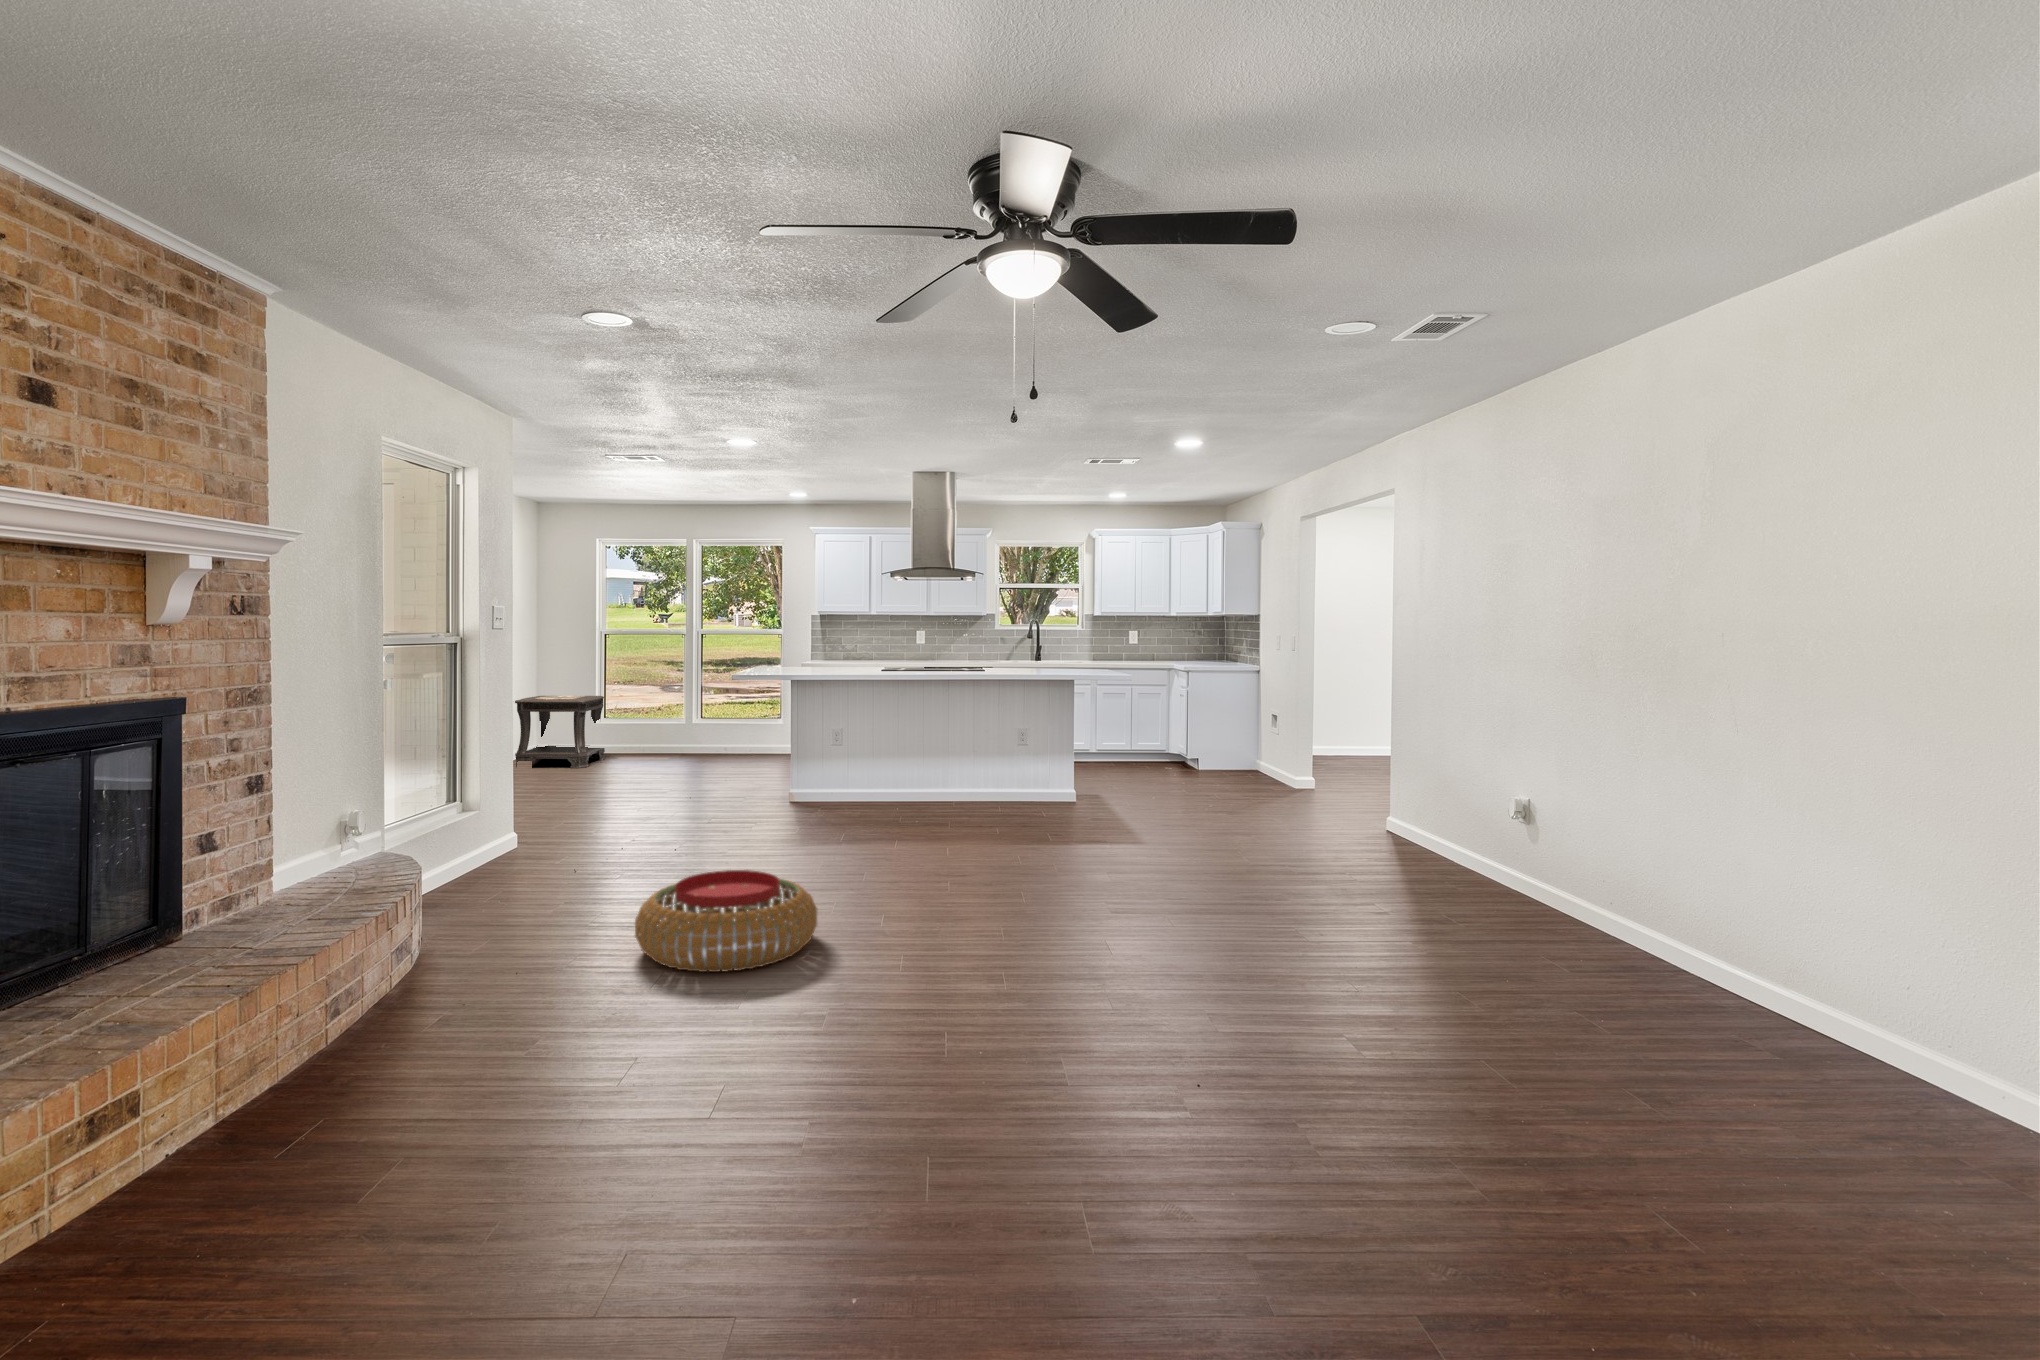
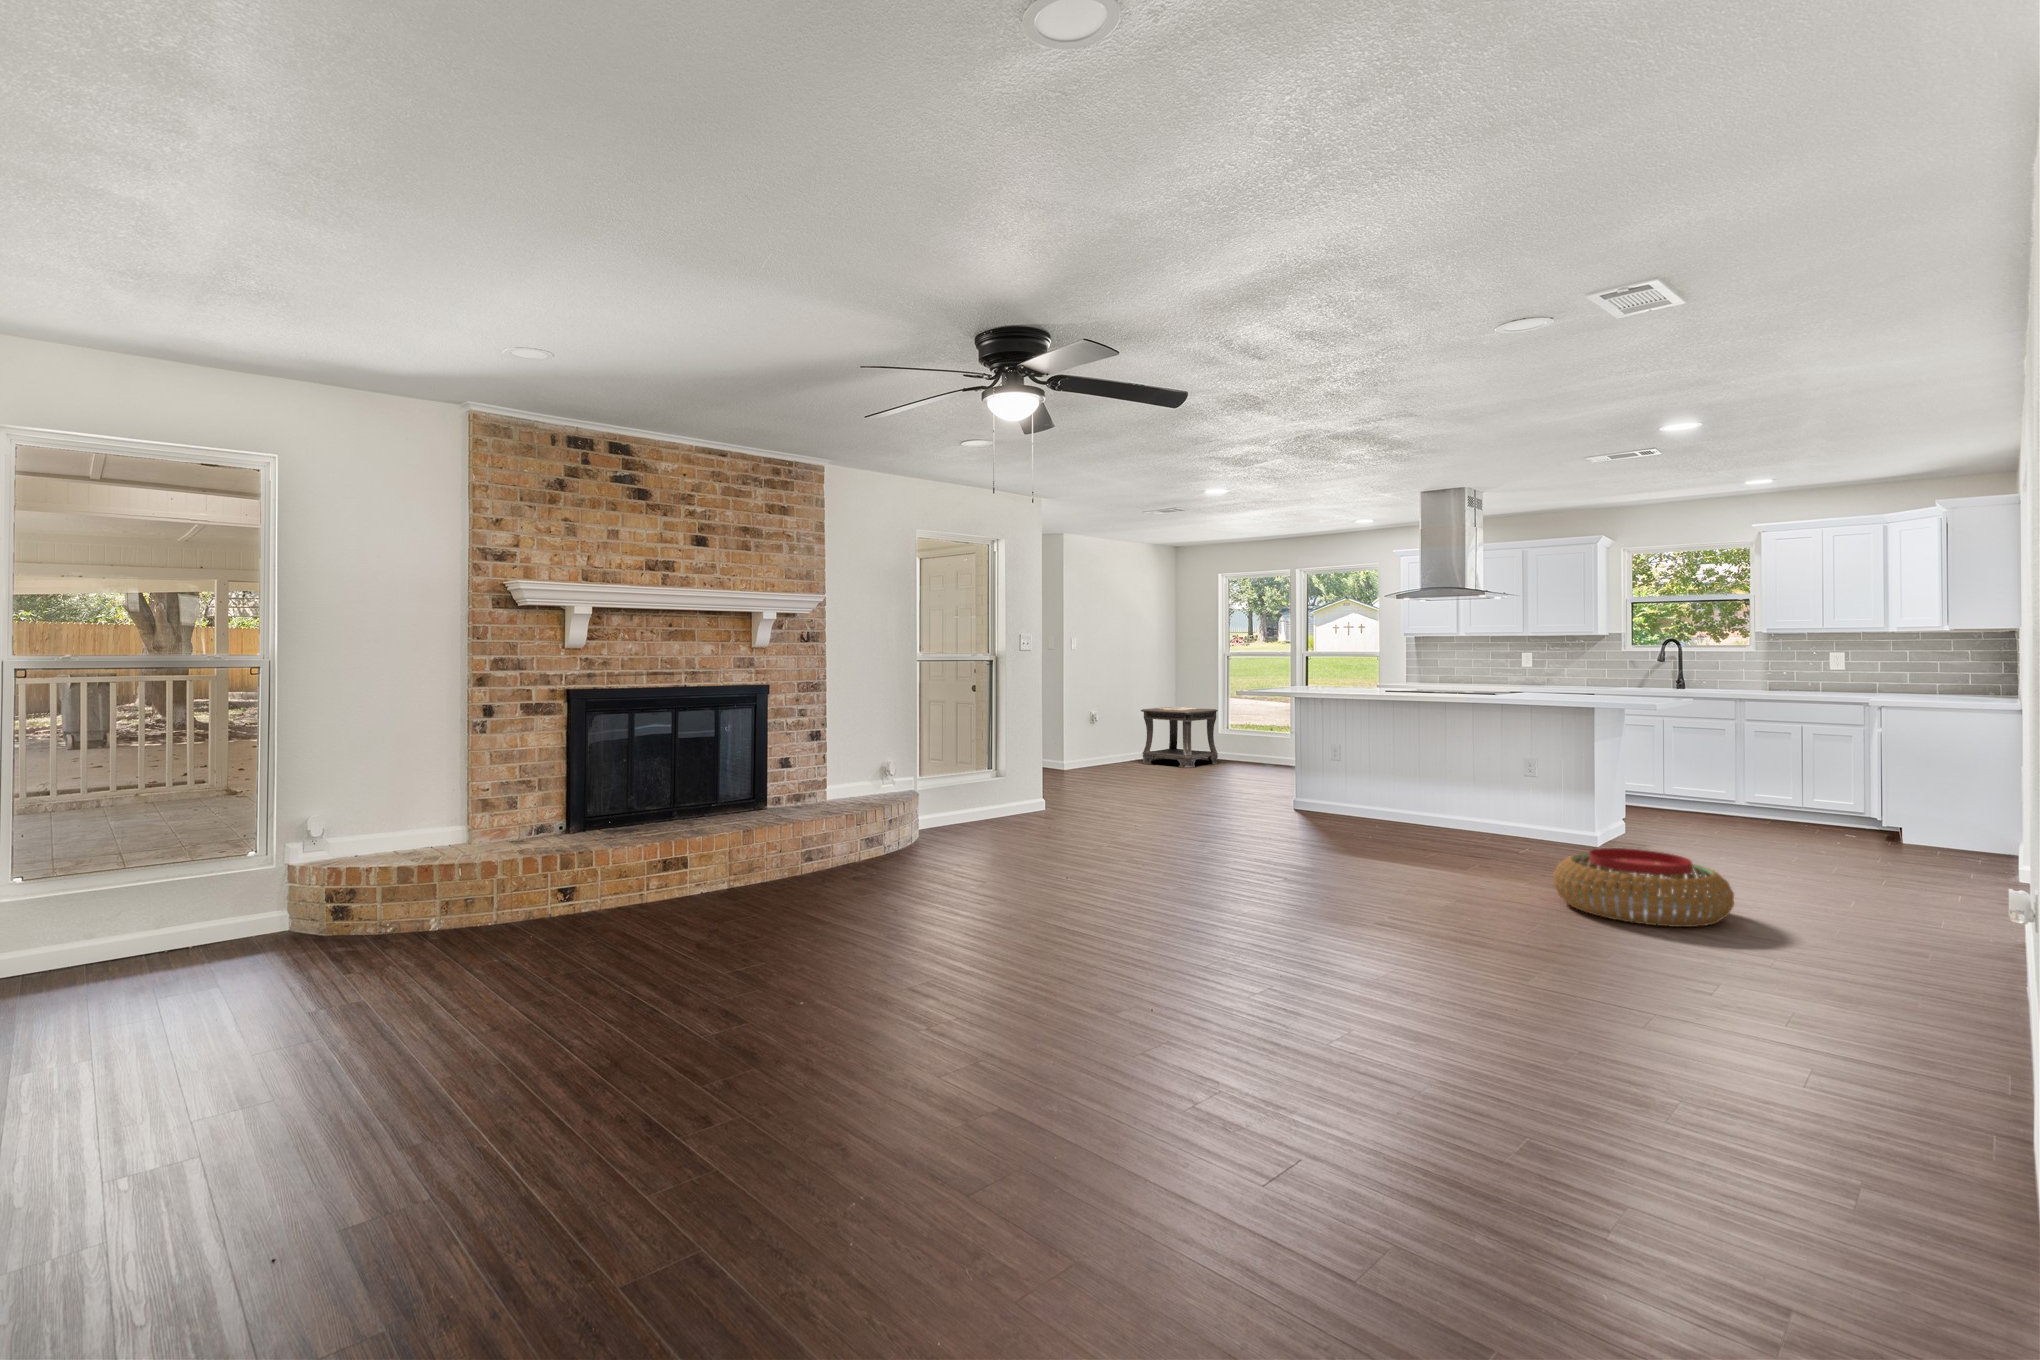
pouf: present [635,870,817,972] -> present [1553,848,1734,927]

